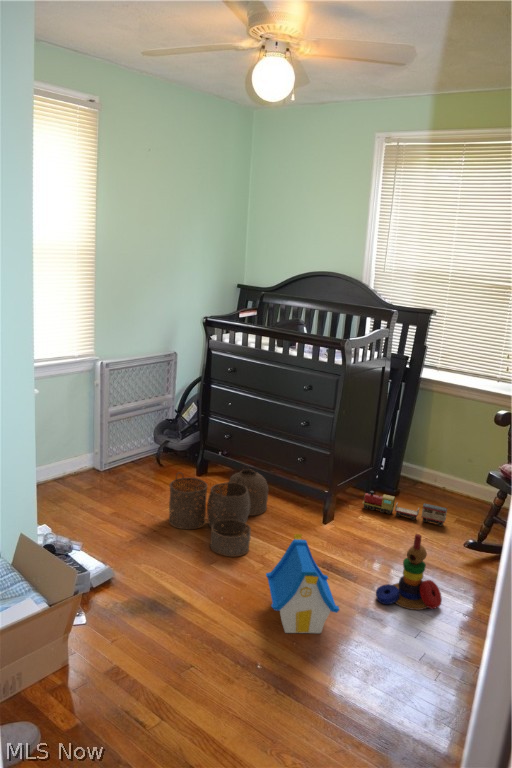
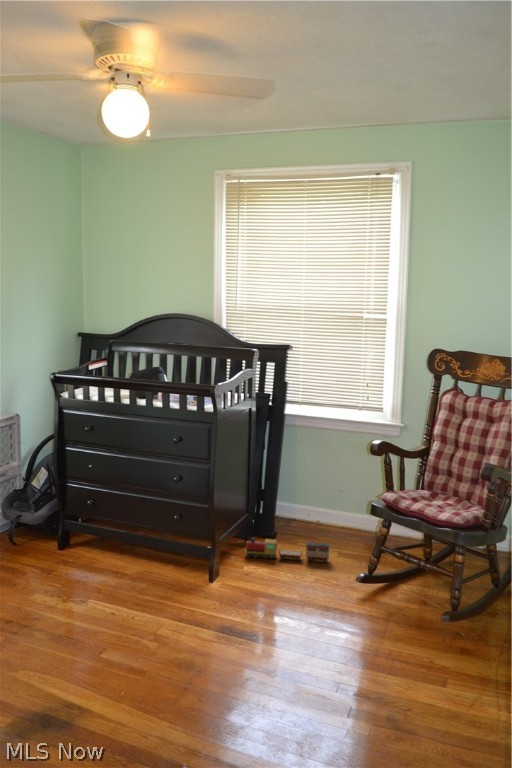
woven basket: present [169,469,268,556] -> none [33,532,145,643]
toy house: present [266,534,339,633] -> none [167,605,258,724]
stacking toy: present [376,534,442,610] -> none [284,581,351,663]

